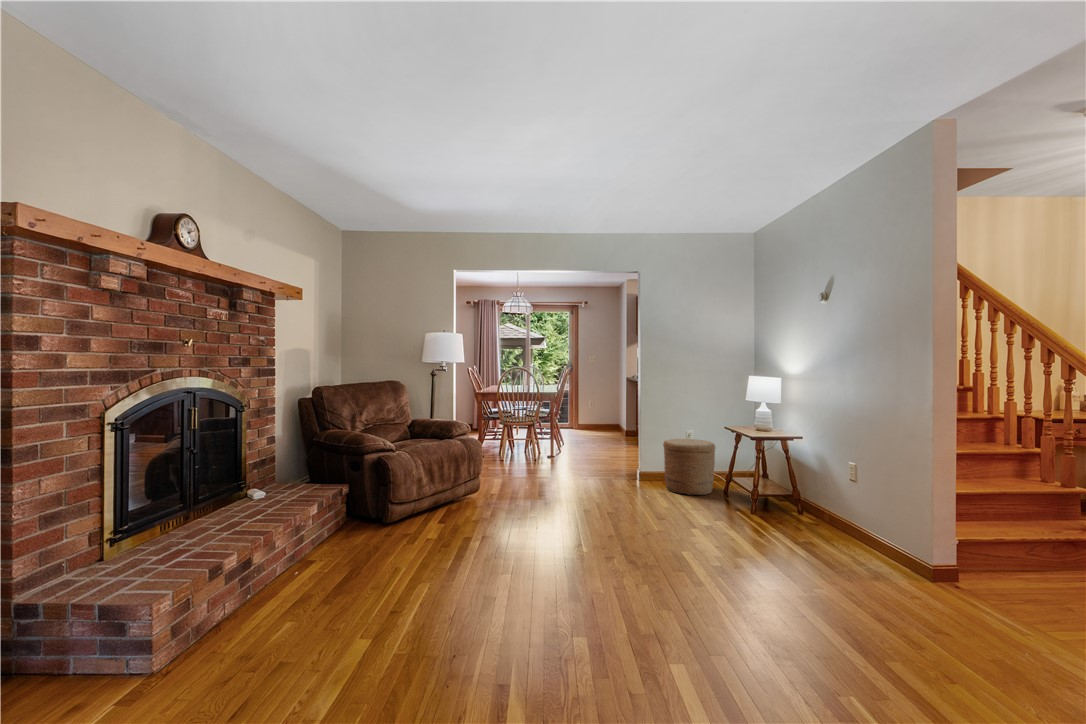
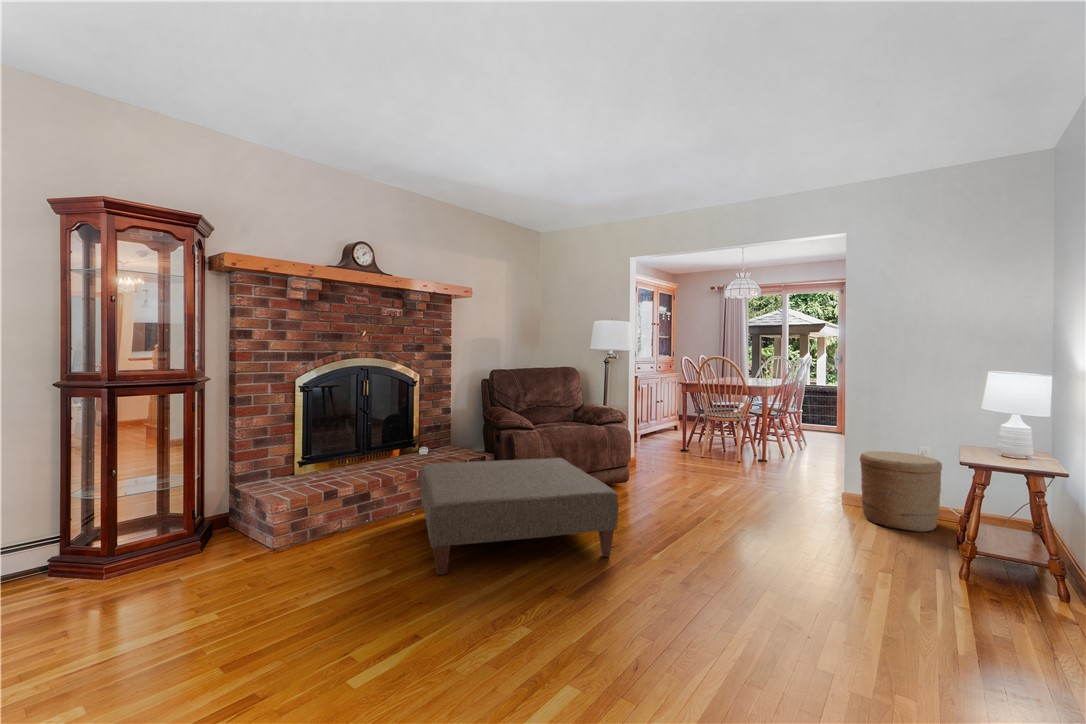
ottoman: none [311,478,567,628] -> present [420,458,618,575]

